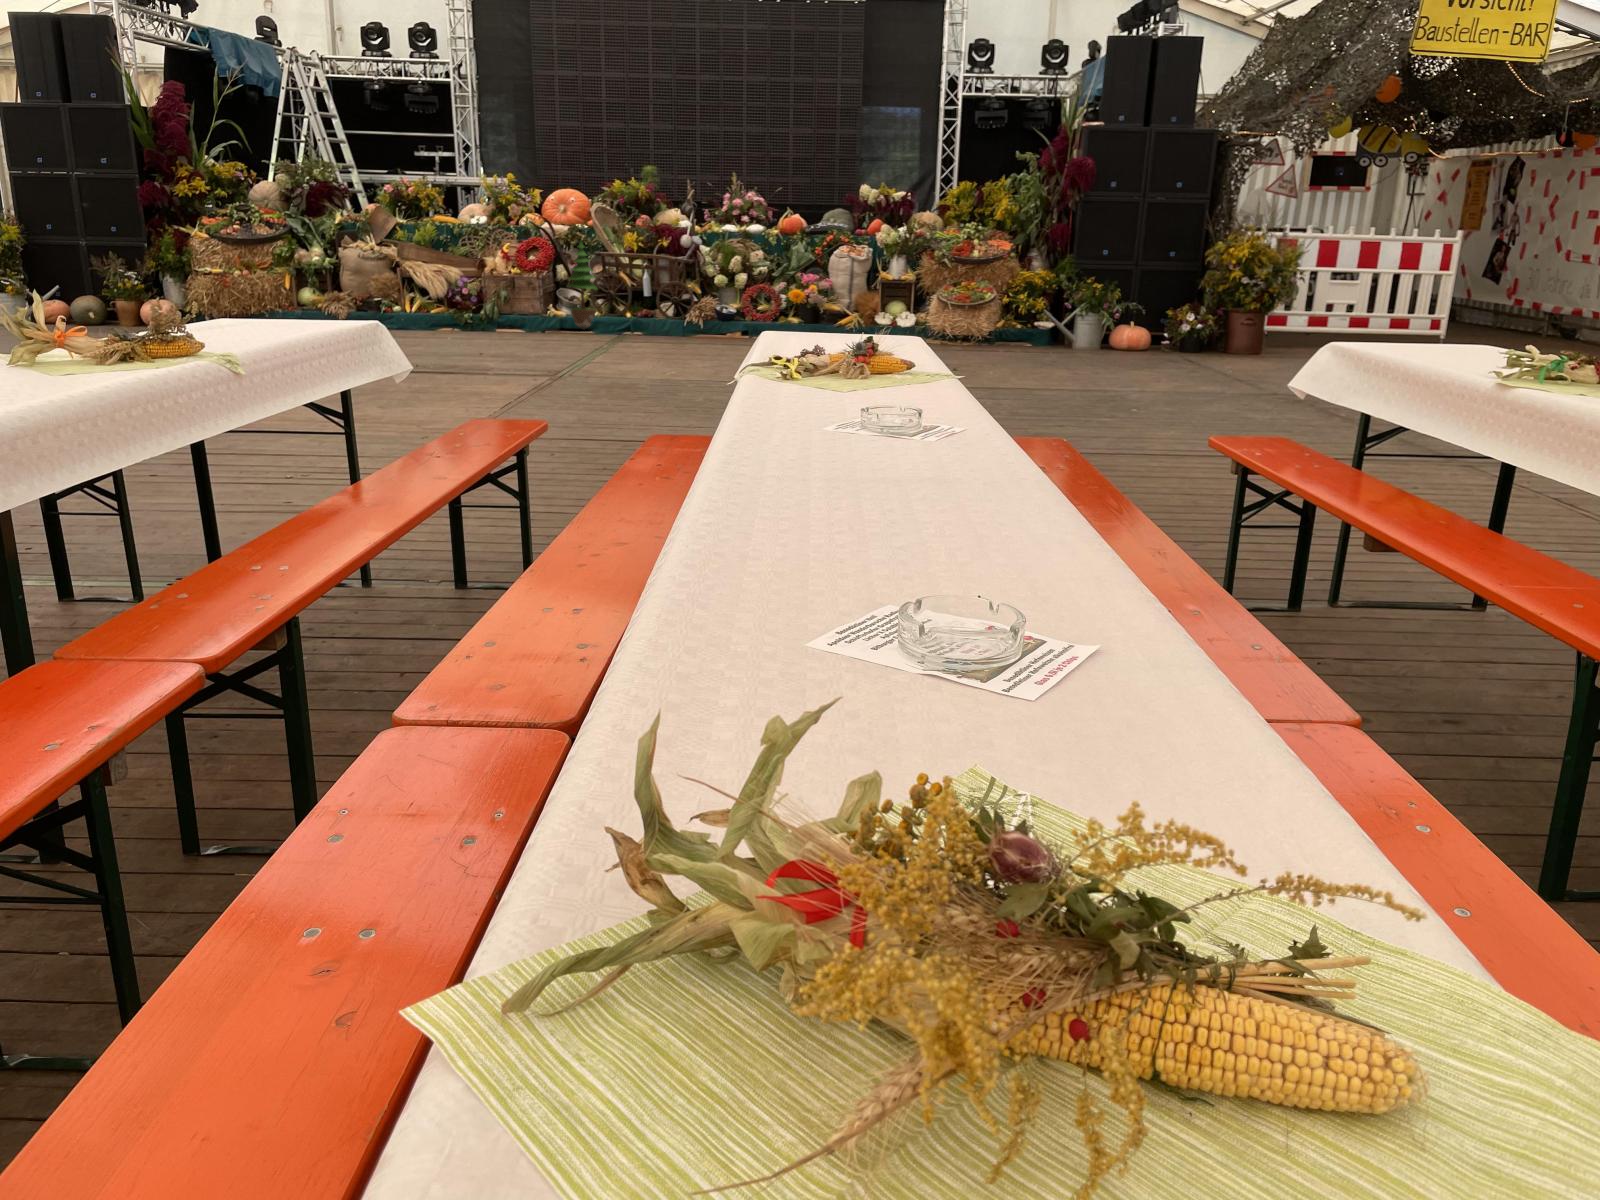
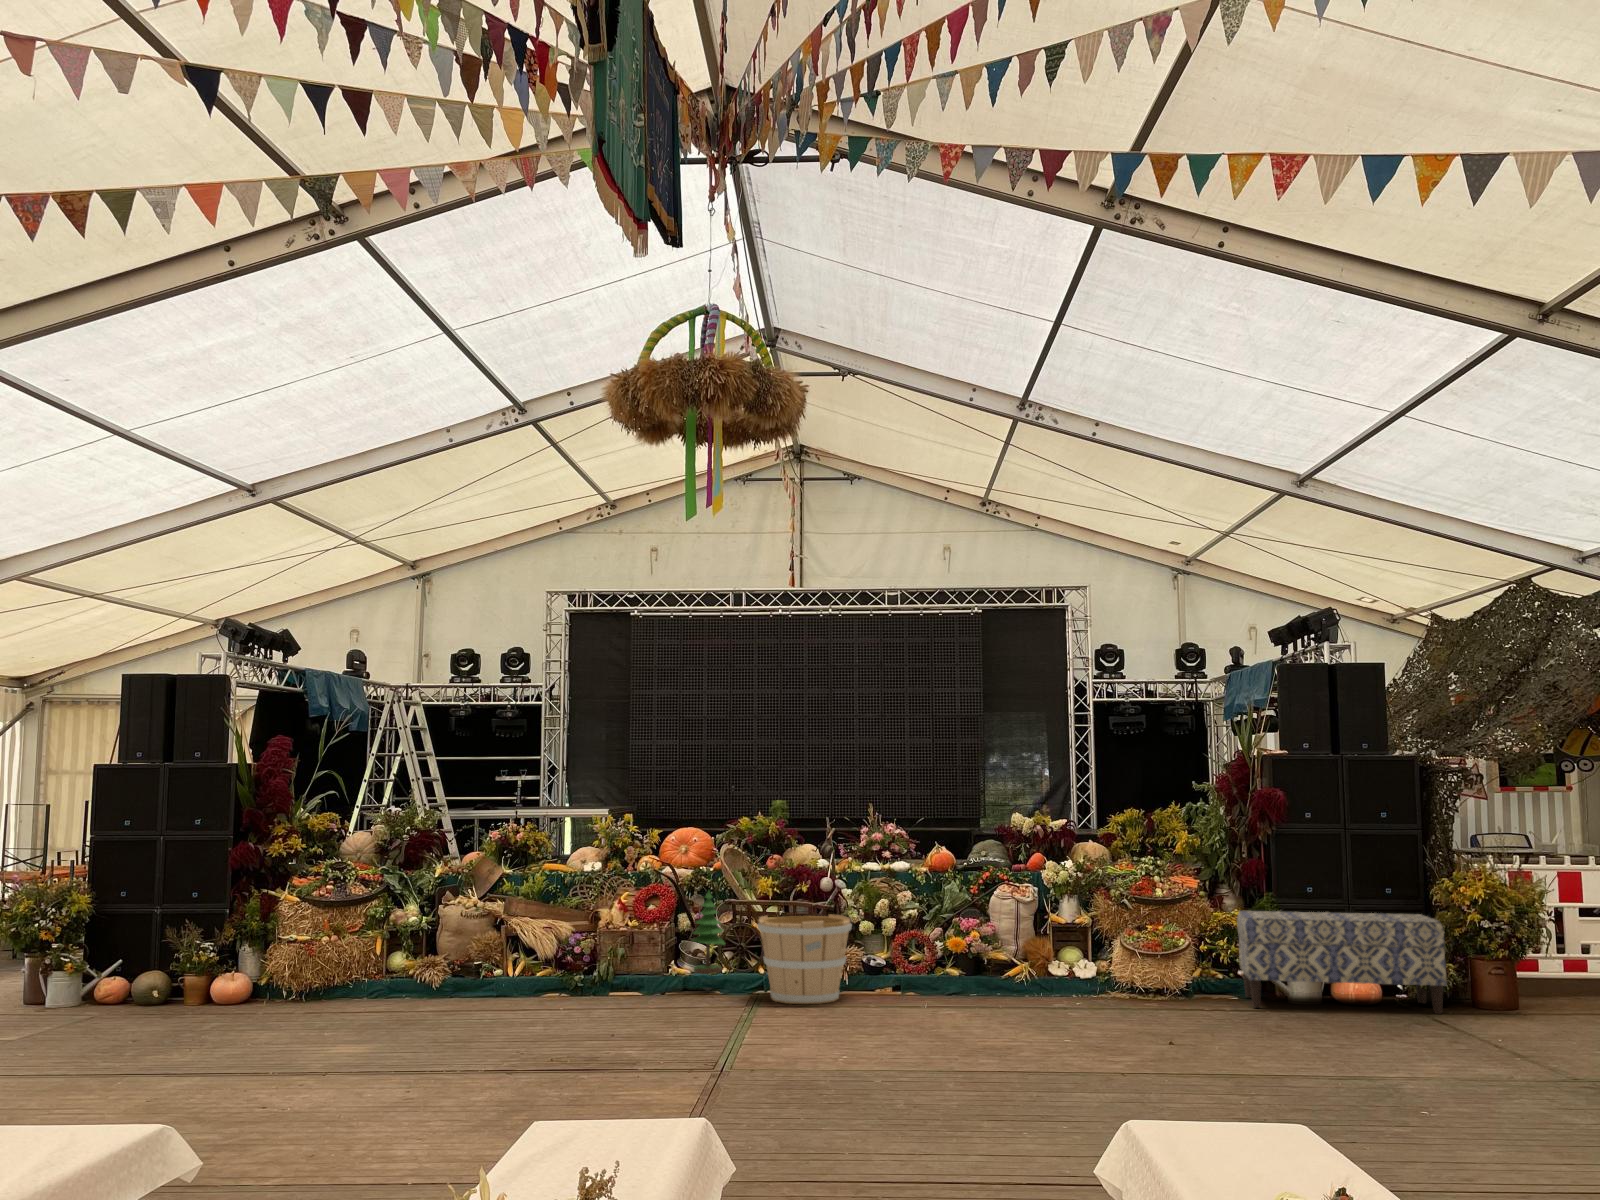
wooden bucket: none [623,264,706,340] -> present [758,914,852,1004]
bench: none [1035,270,1204,357] -> present [1237,911,1447,1014]

